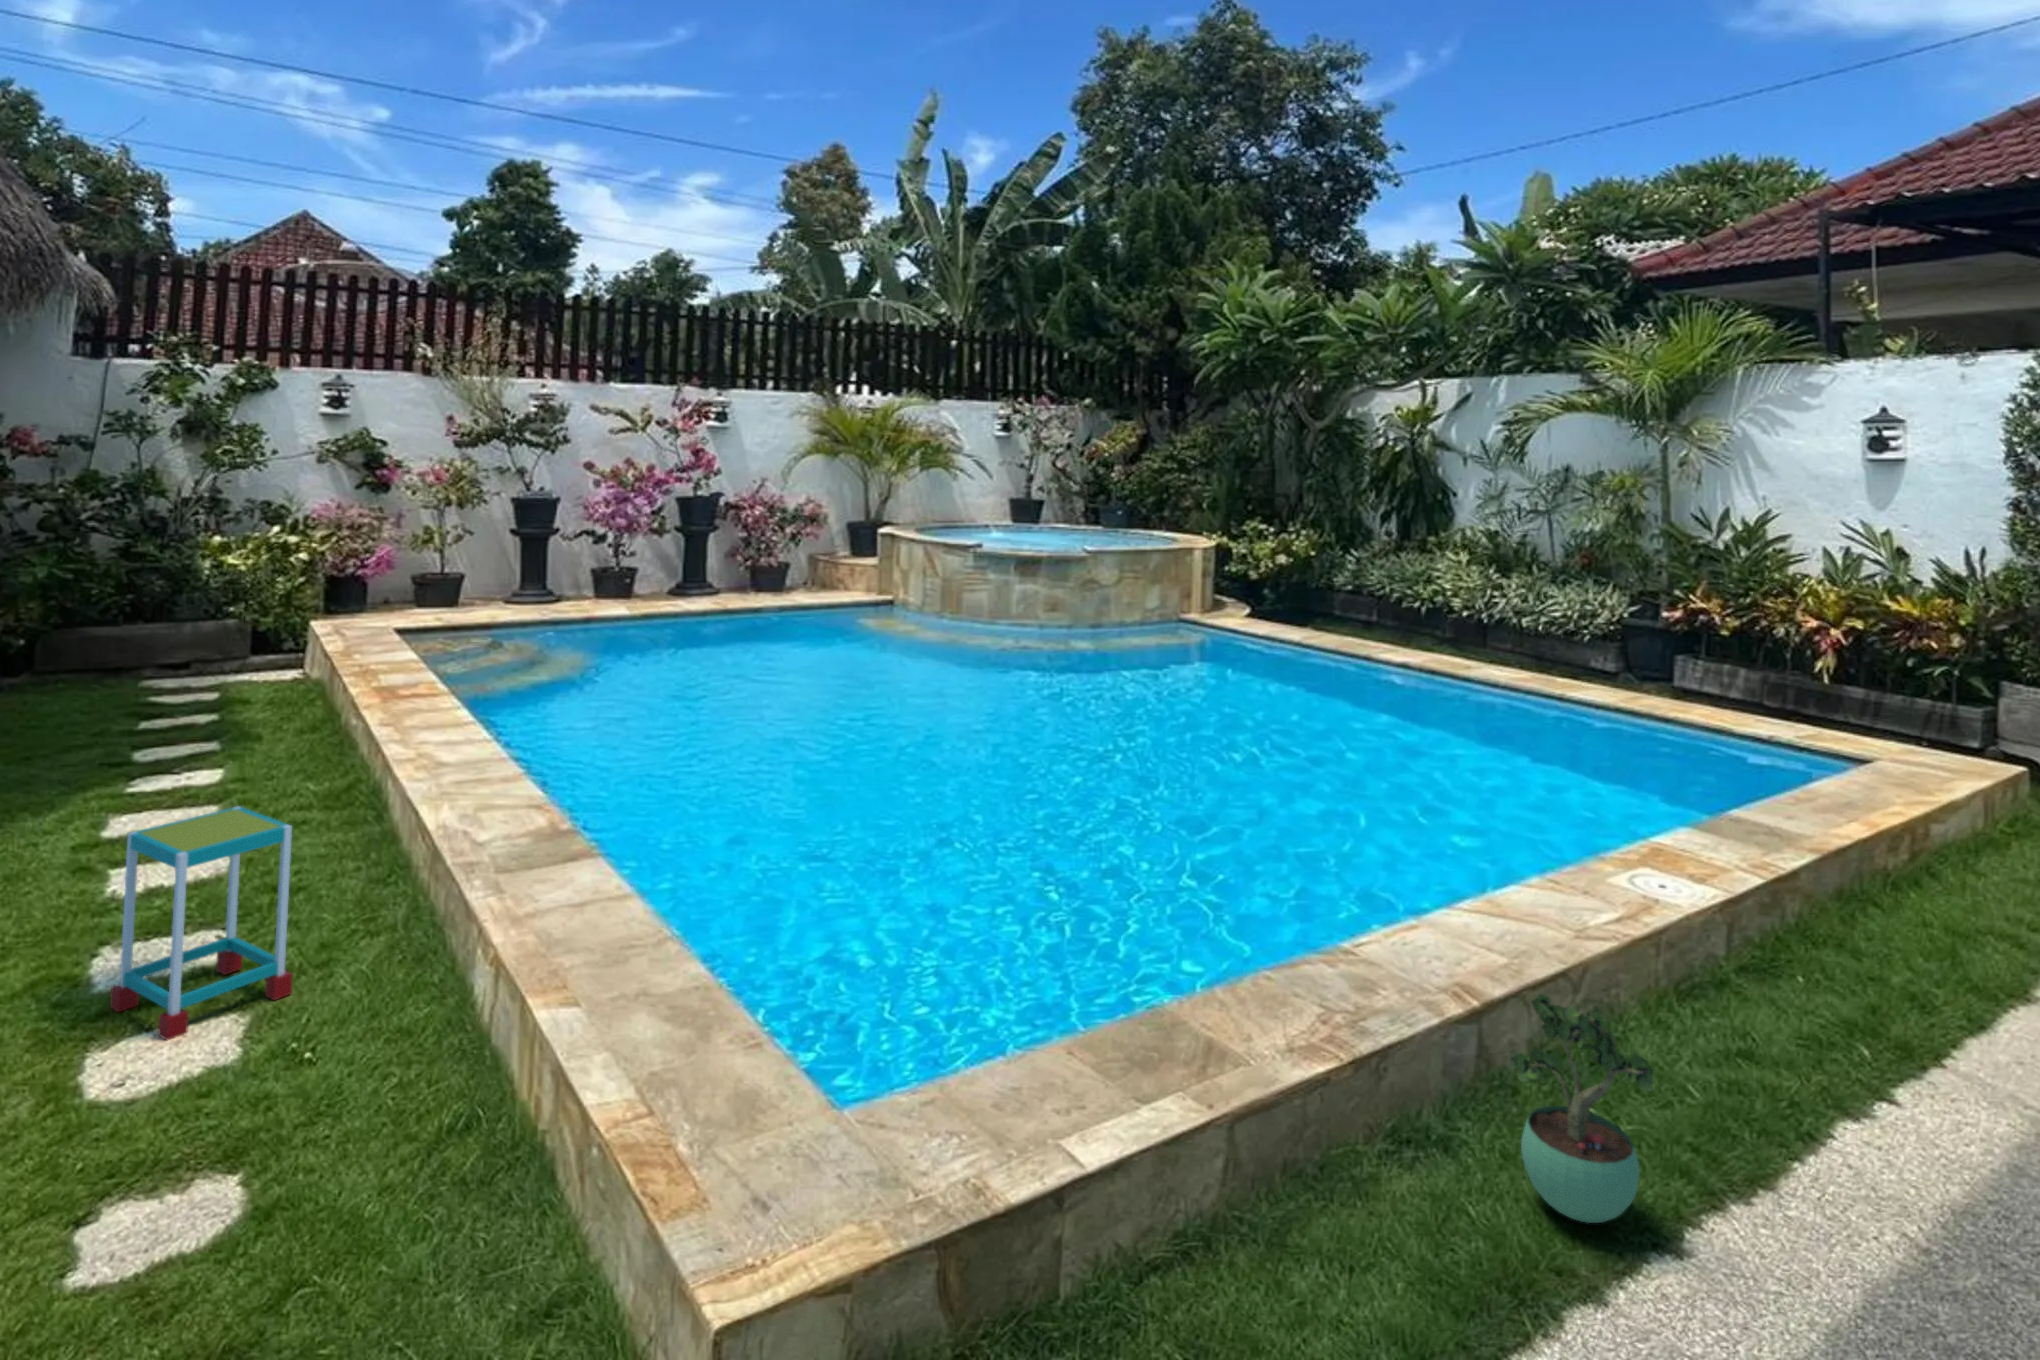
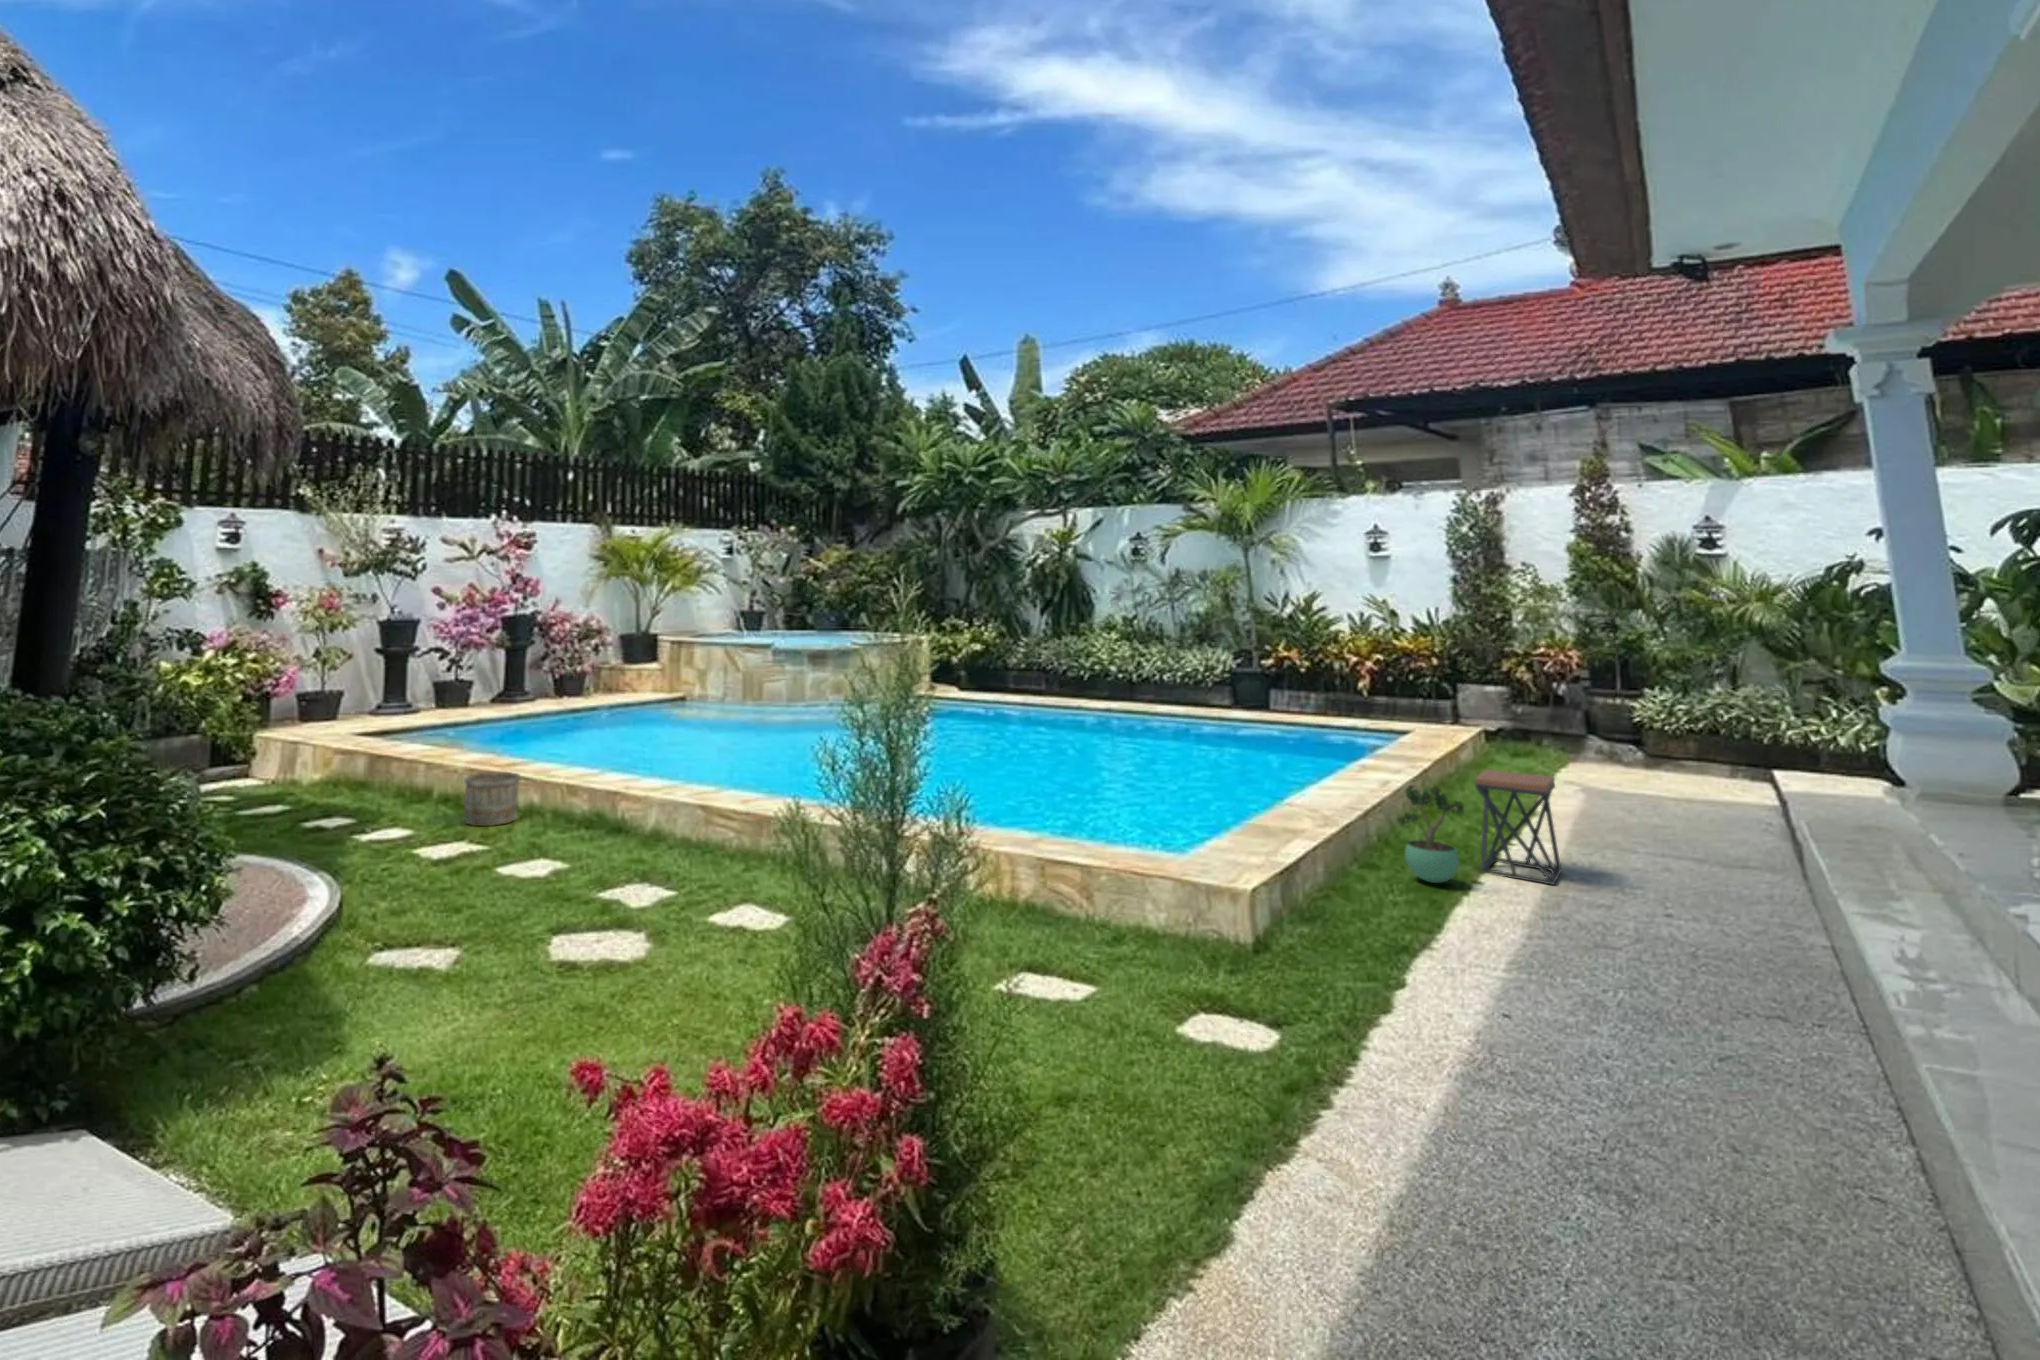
wooden bucket: none [227,724,317,802] -> present [464,771,520,826]
side table: present [110,806,293,1040] -> none [661,779,750,906]
stool: none [1733,954,1960,1278] -> present [1475,769,1561,884]

